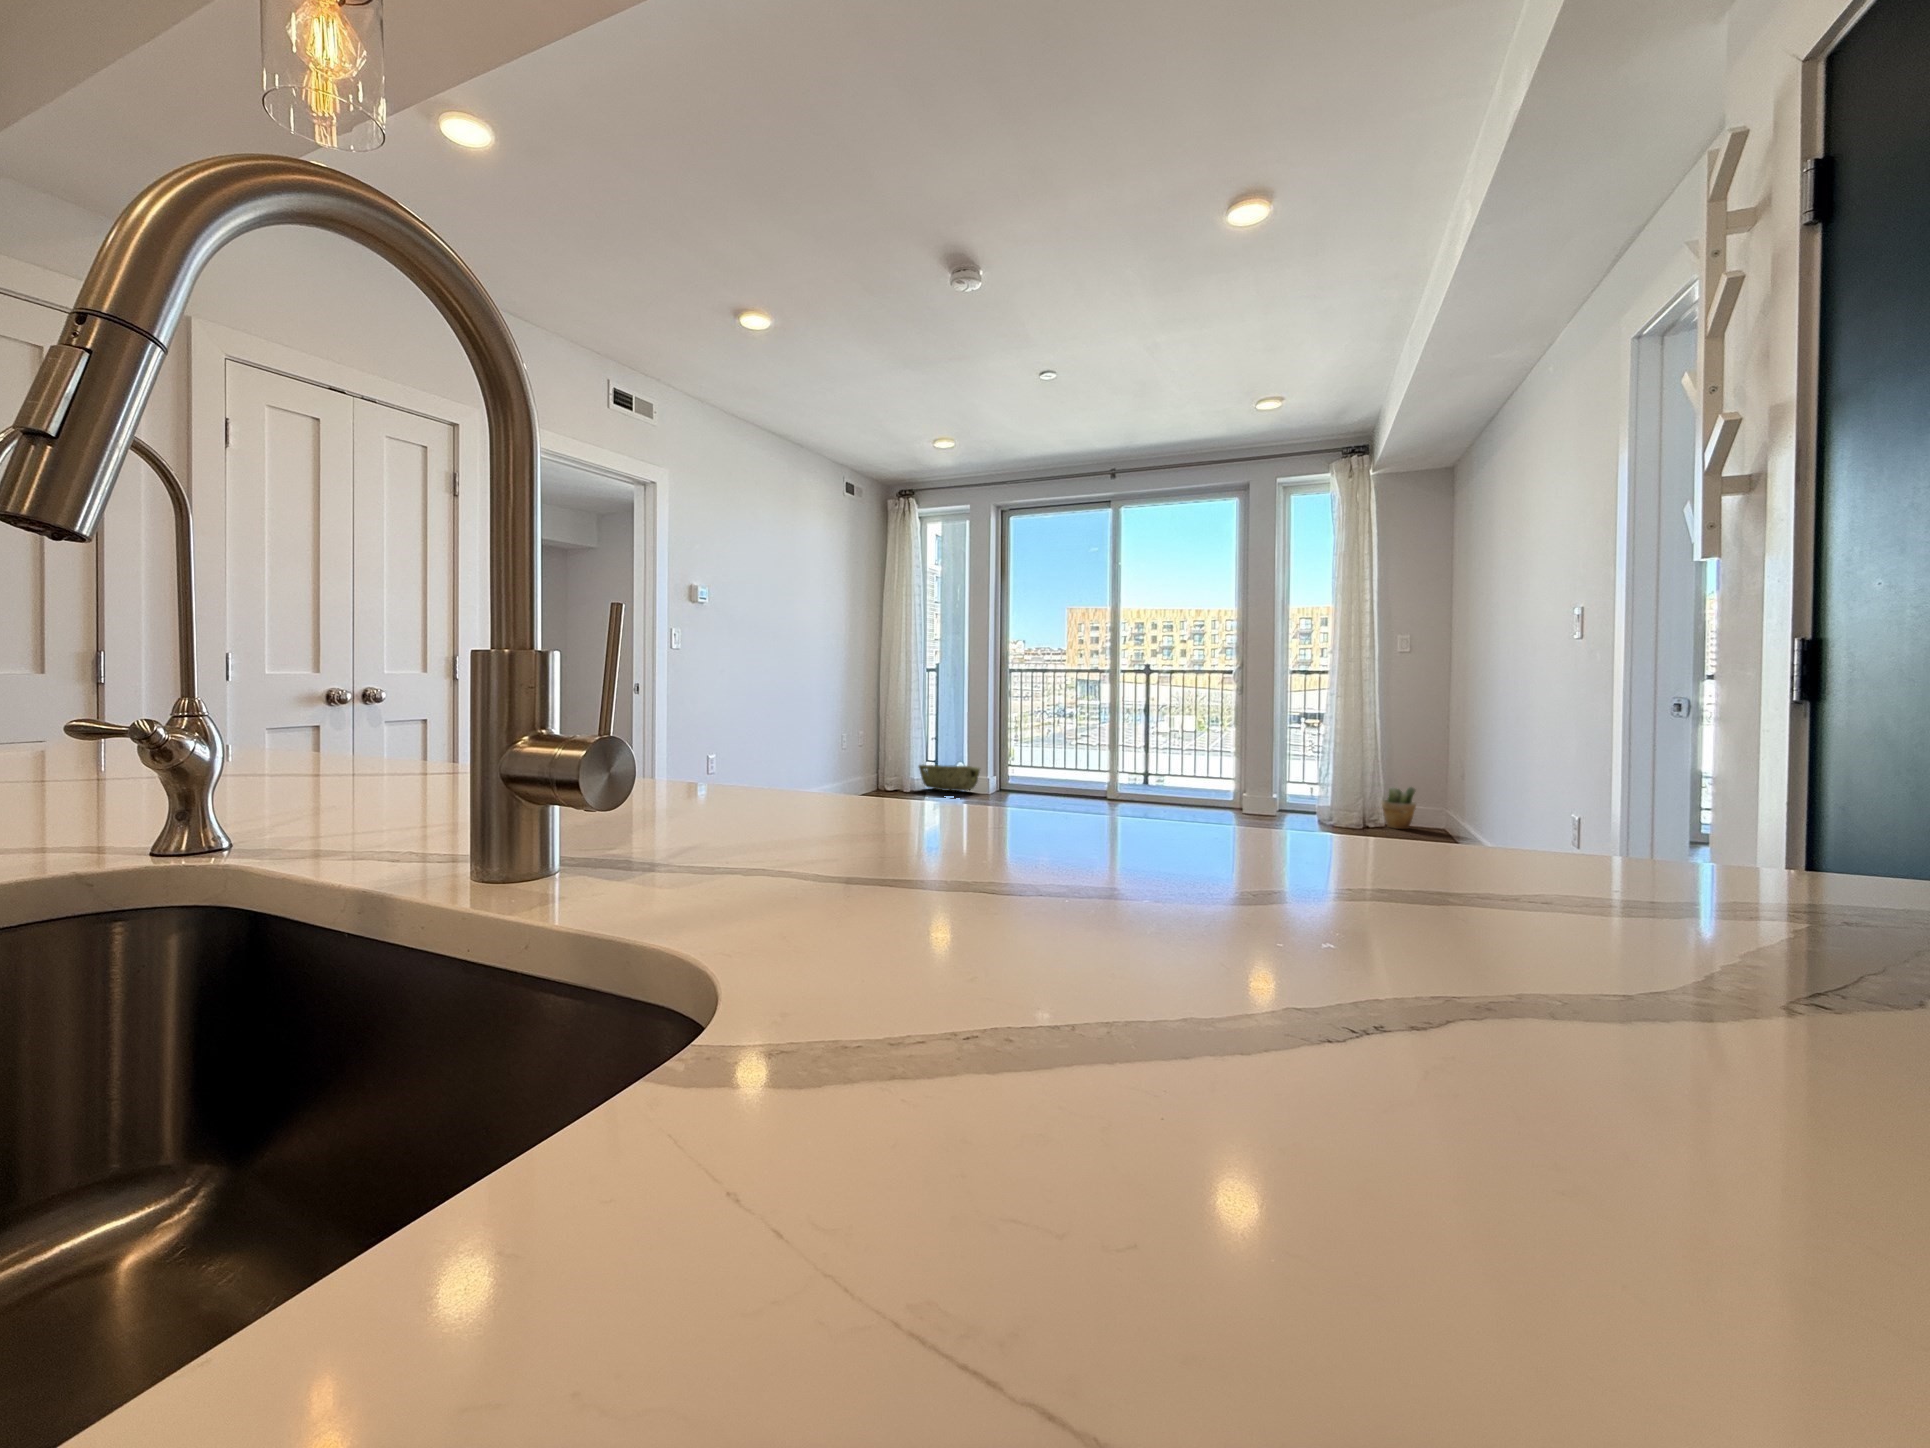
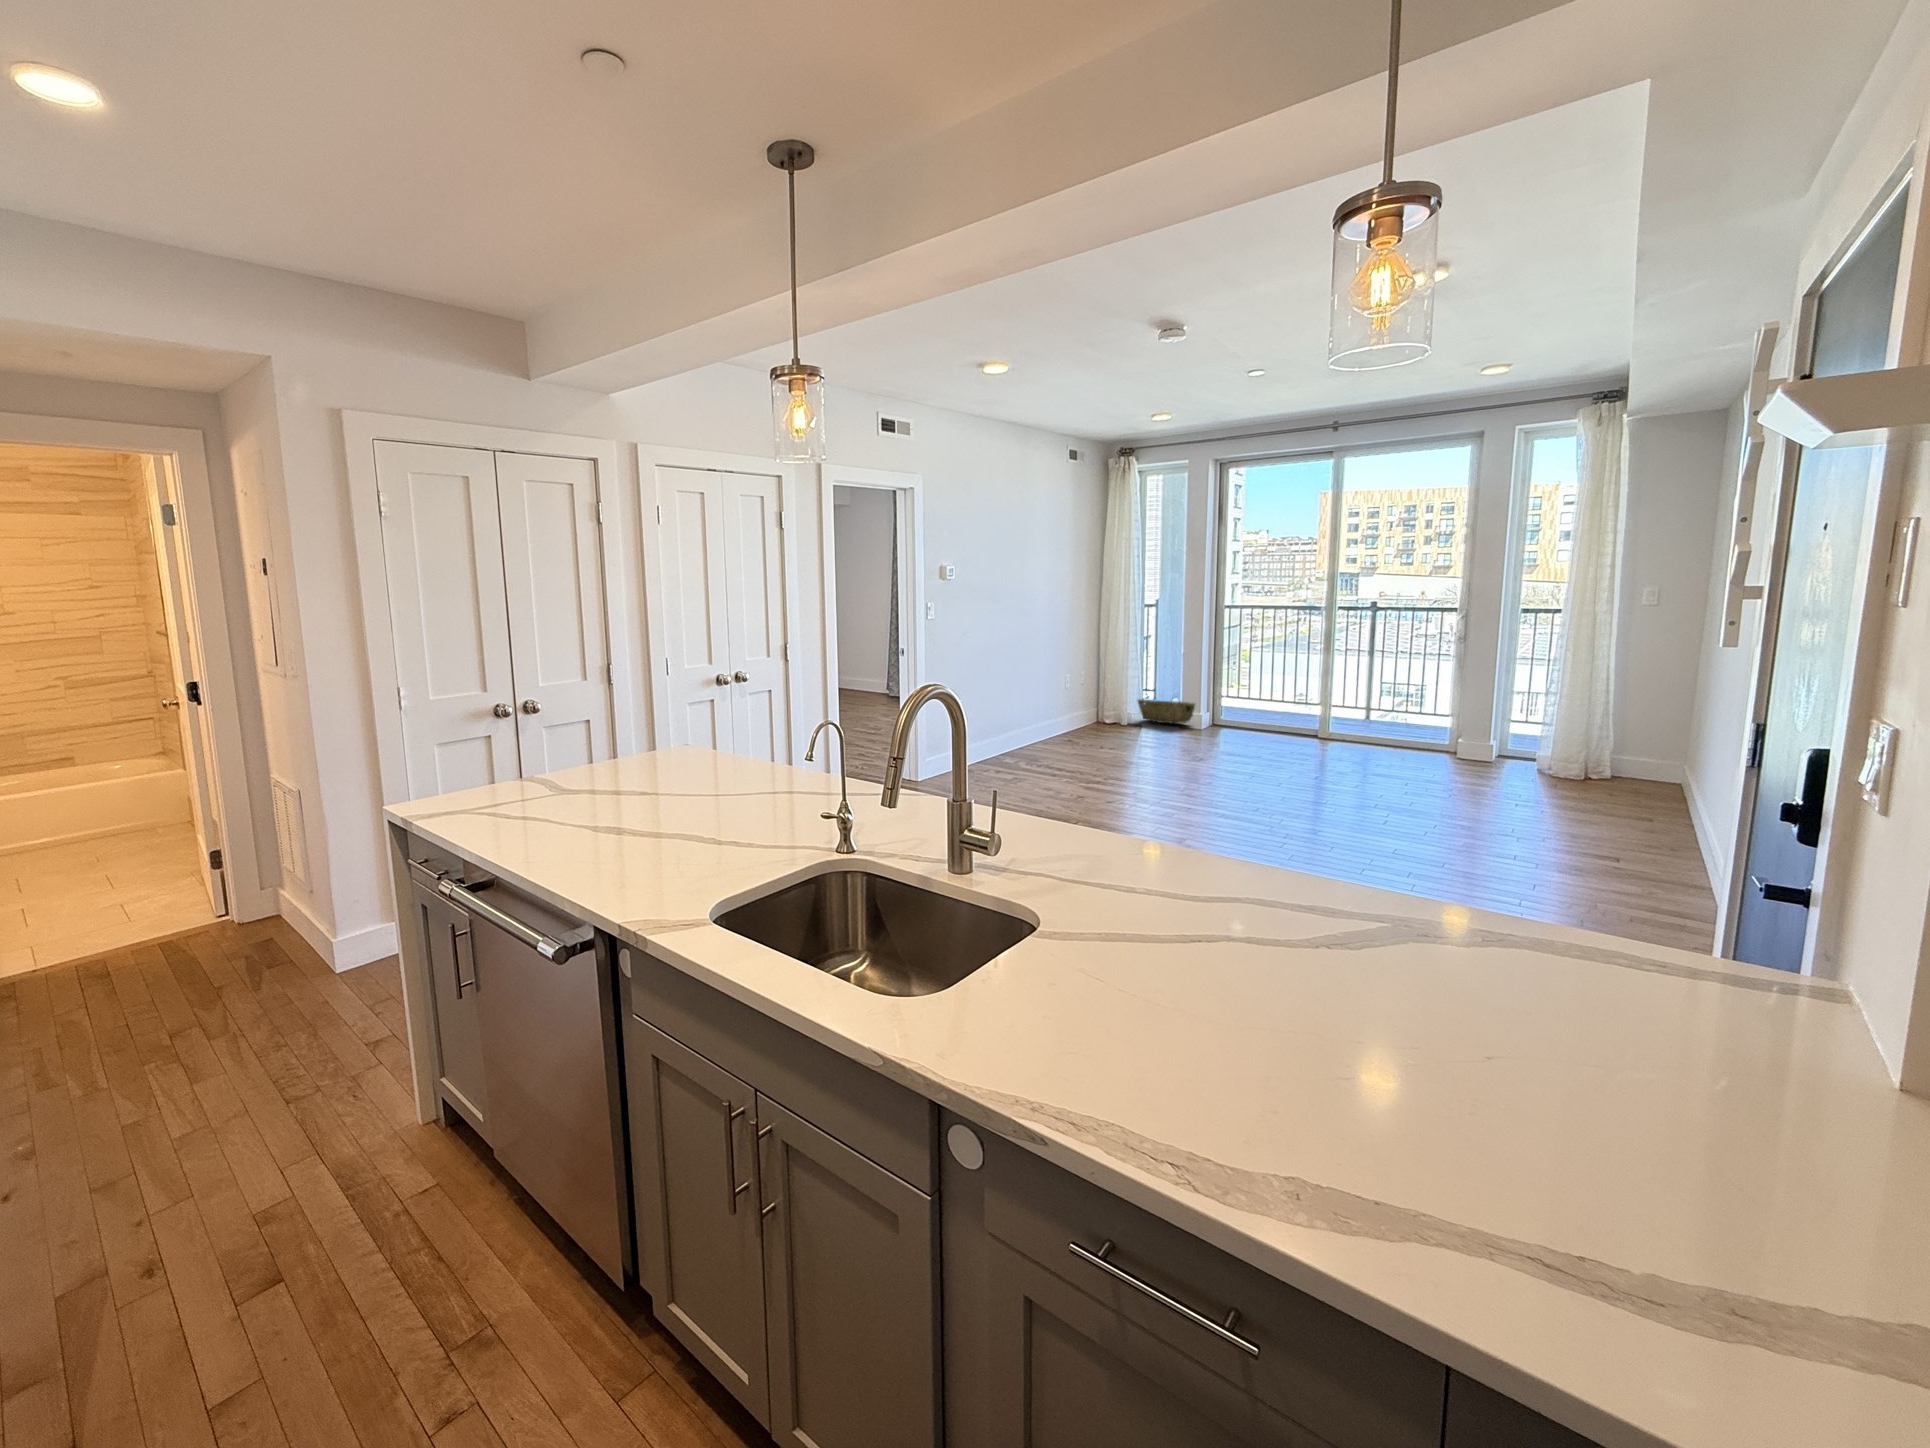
potted plant: present [1381,787,1416,829] -> none [1606,739,1645,780]

